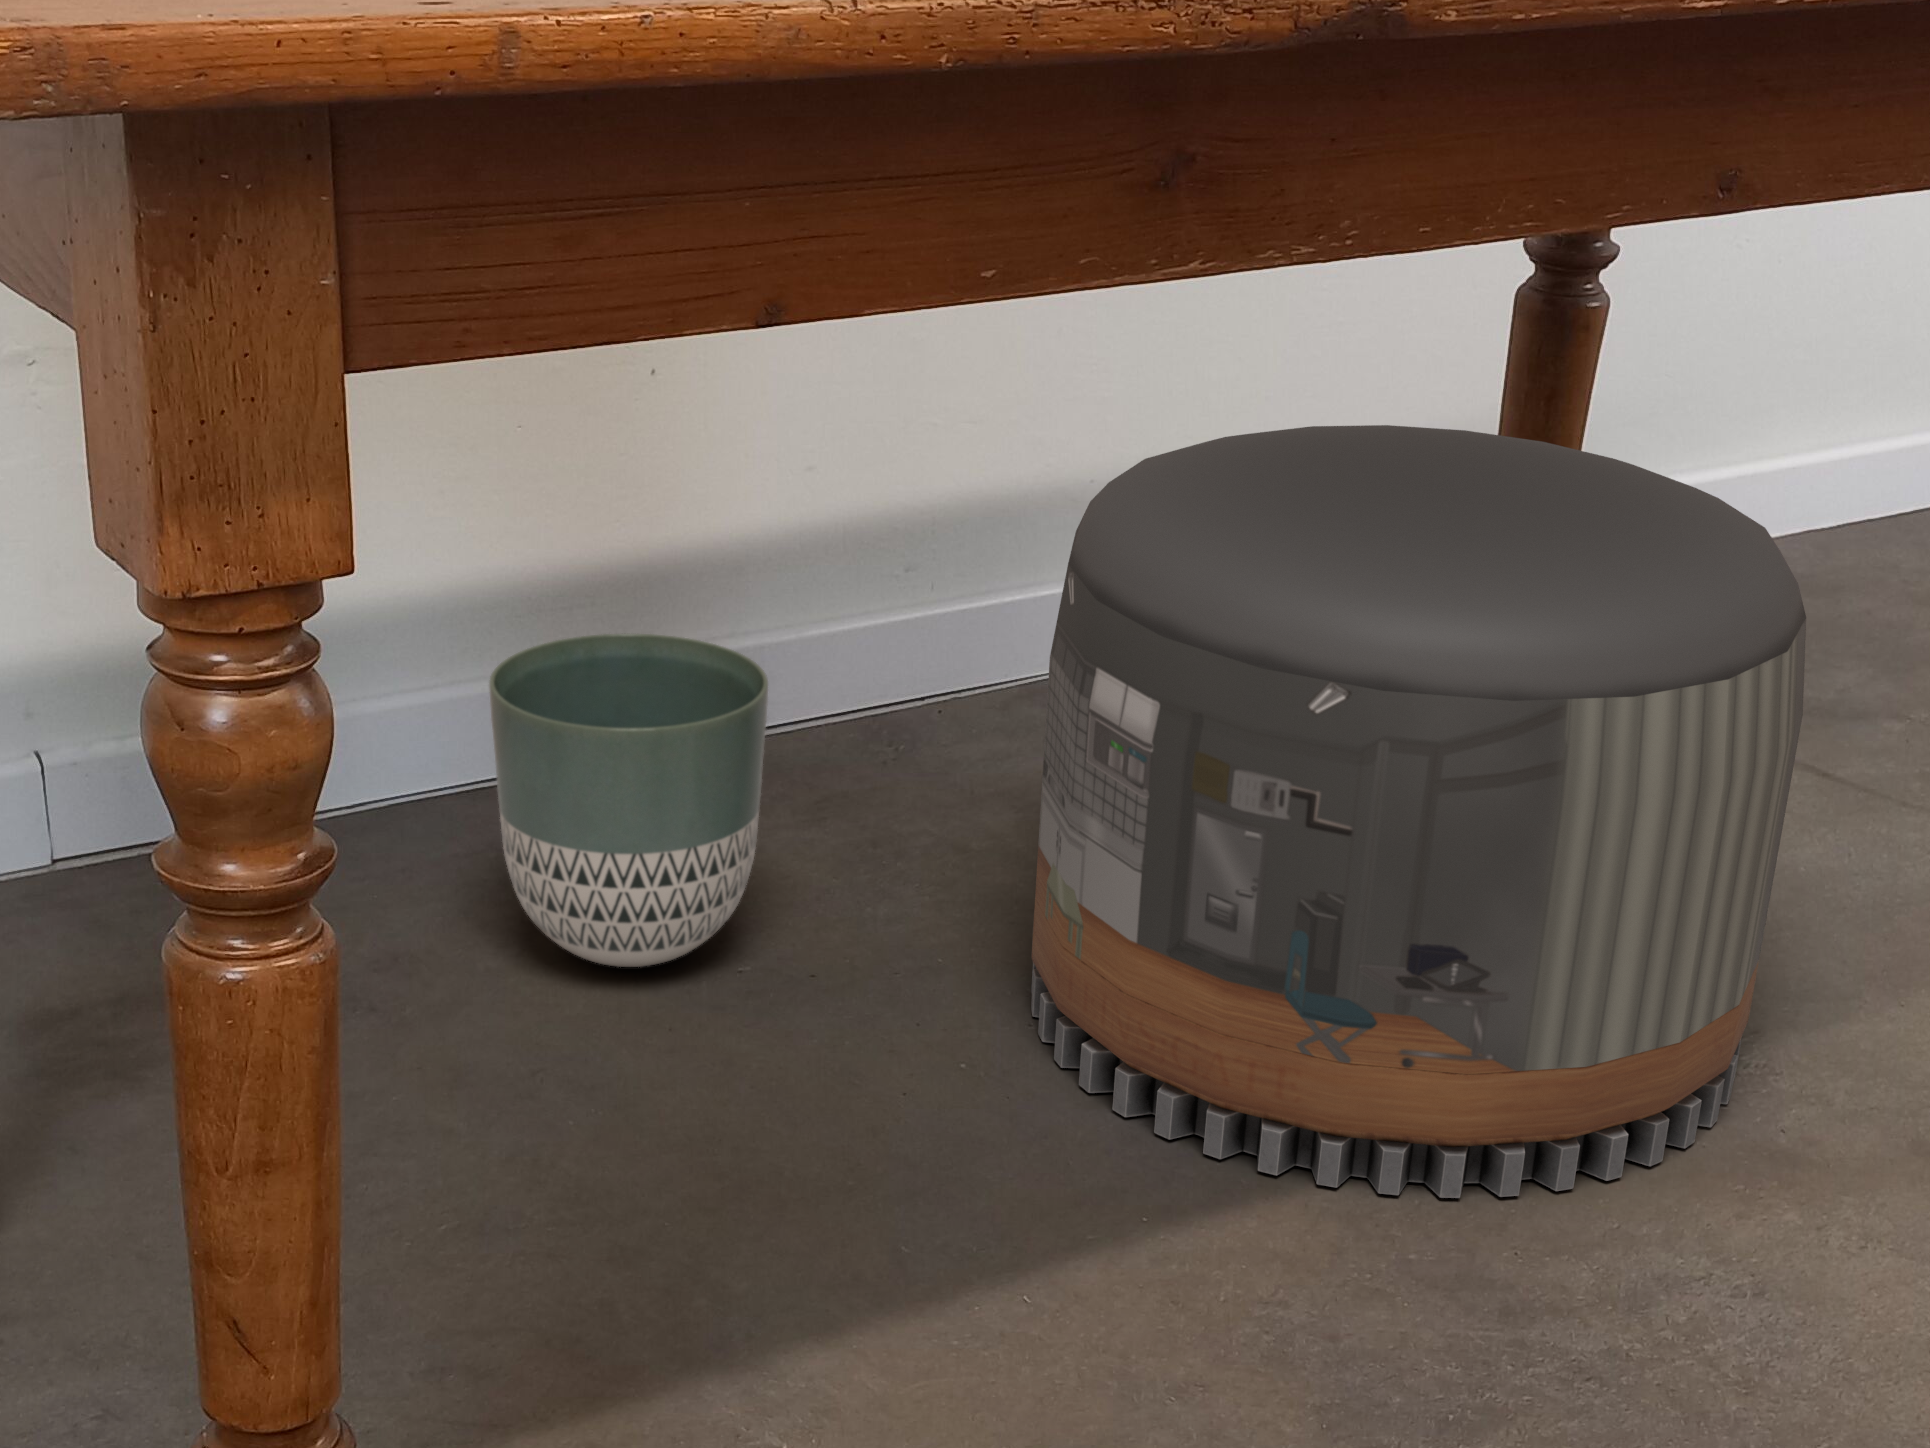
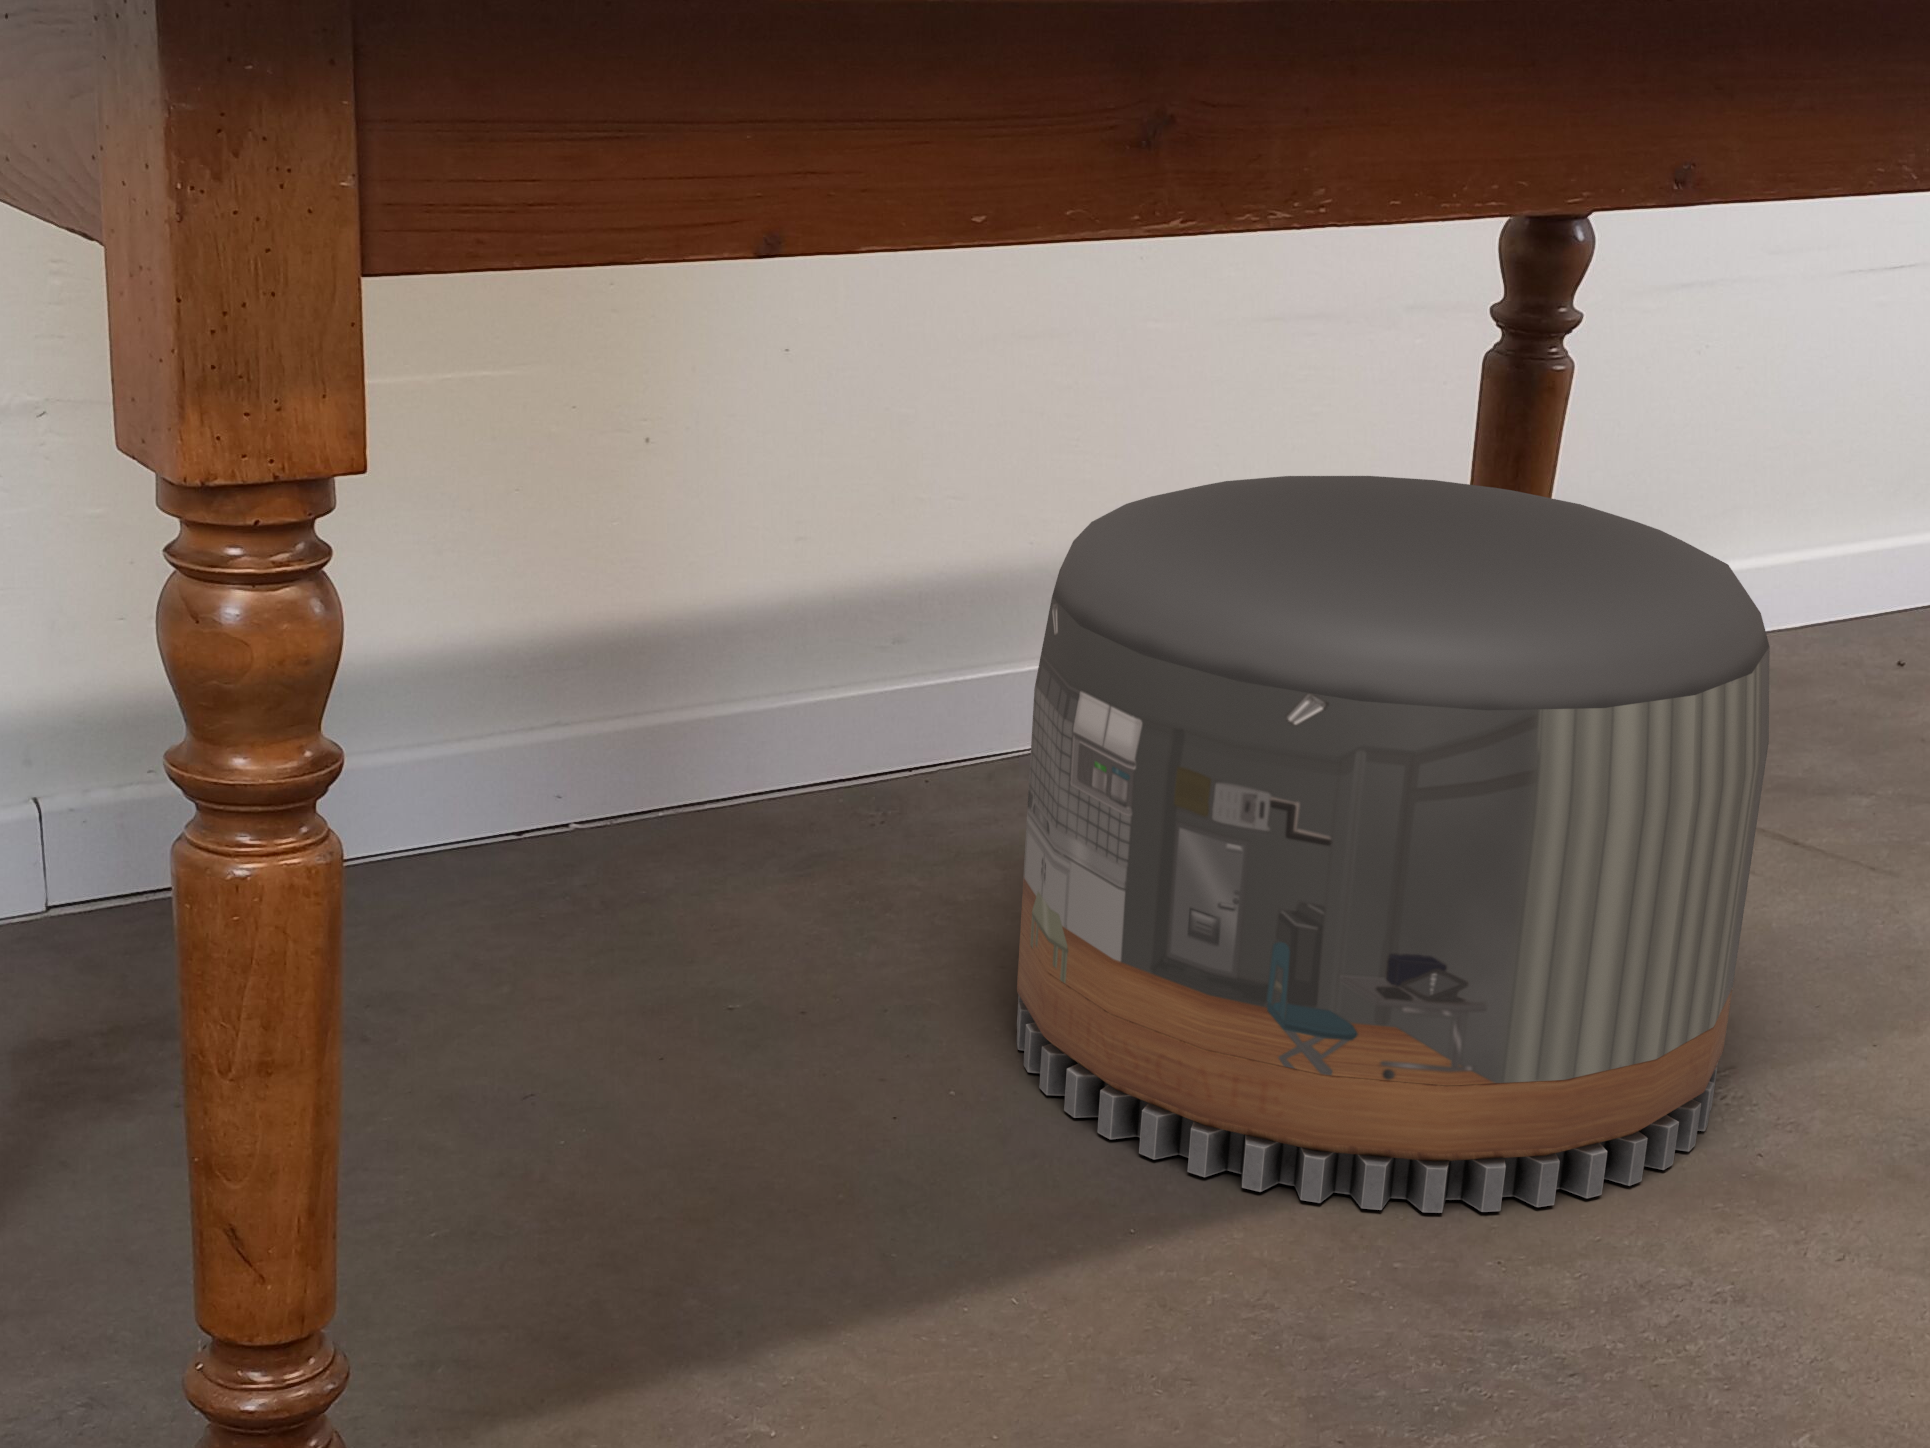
planter: present [489,634,768,967] -> none [485,678,758,1002]

